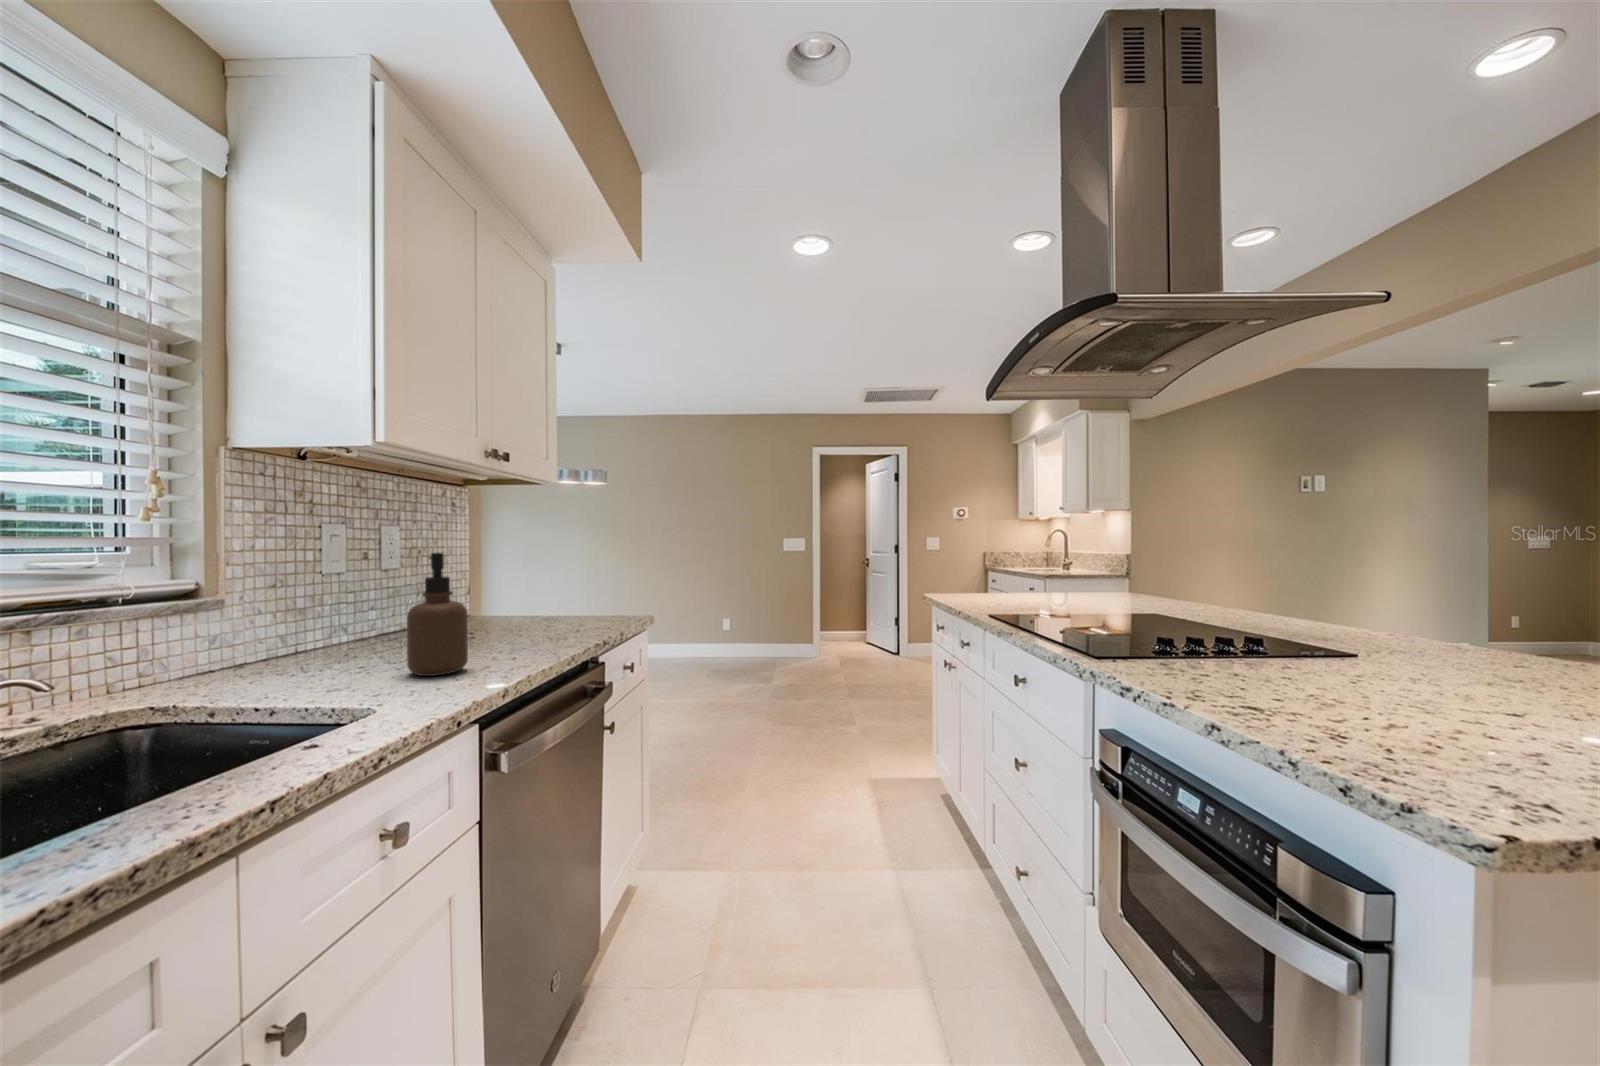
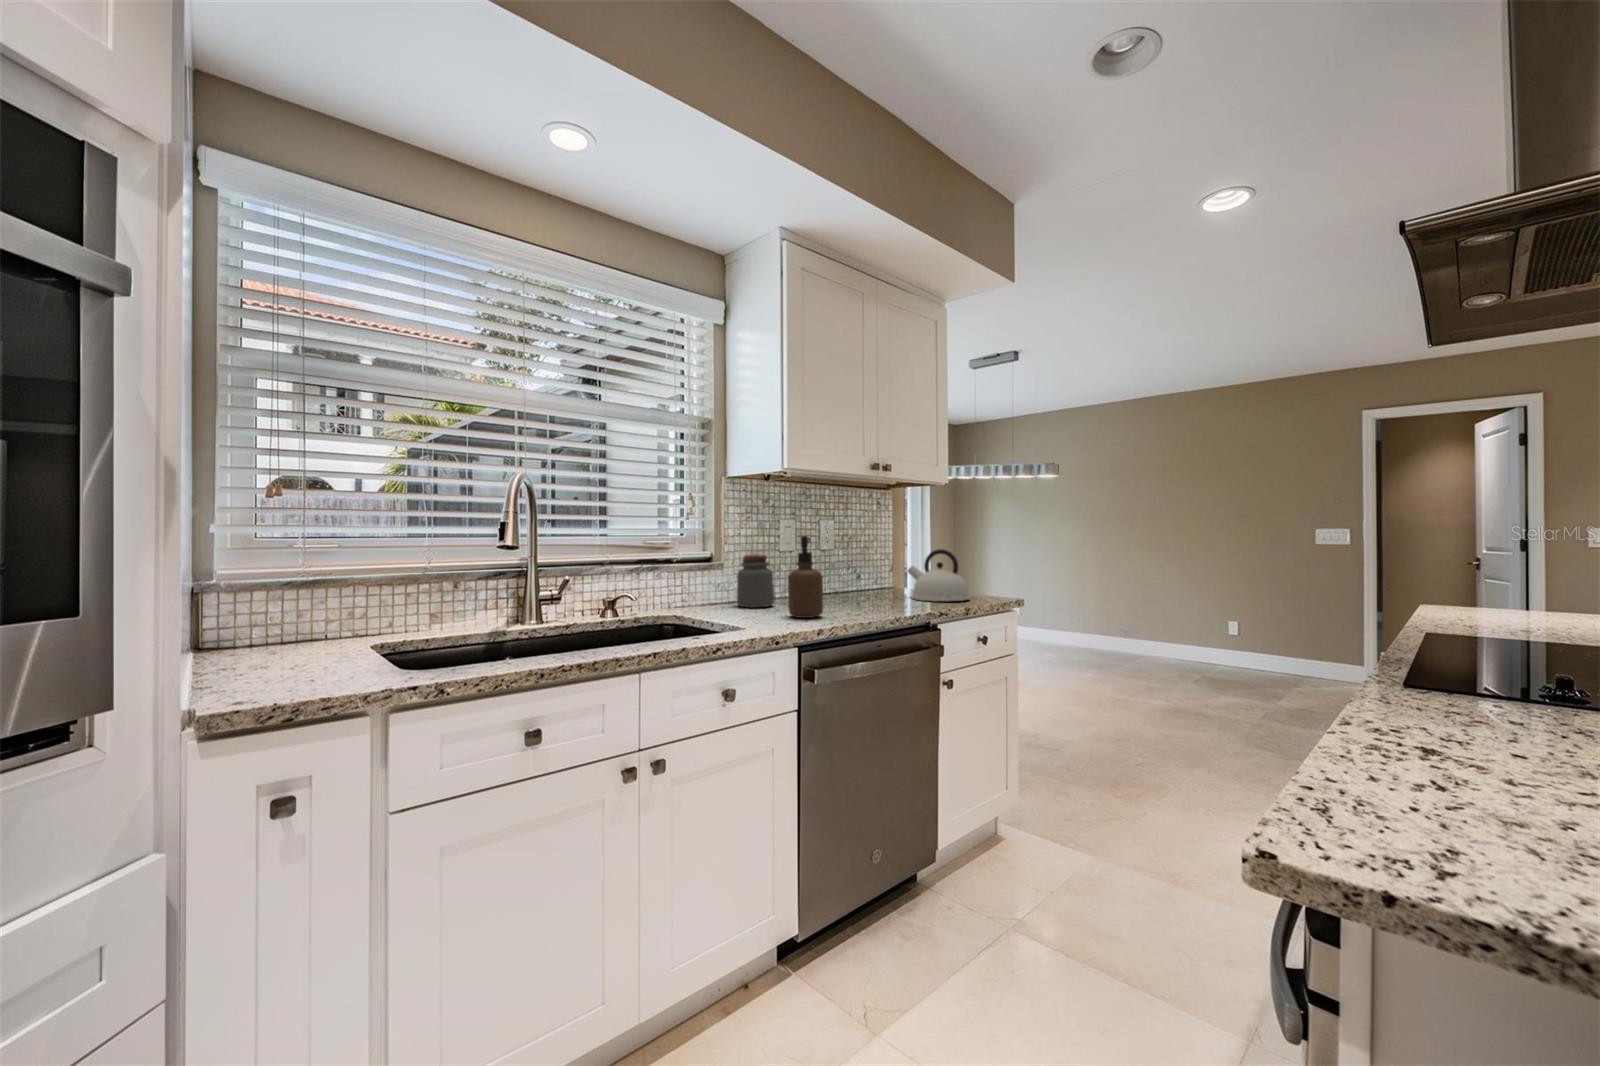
kettle: none [517,564,598,628] -> present [908,549,970,601]
jar: none [263,582,345,672] -> present [737,555,775,608]

